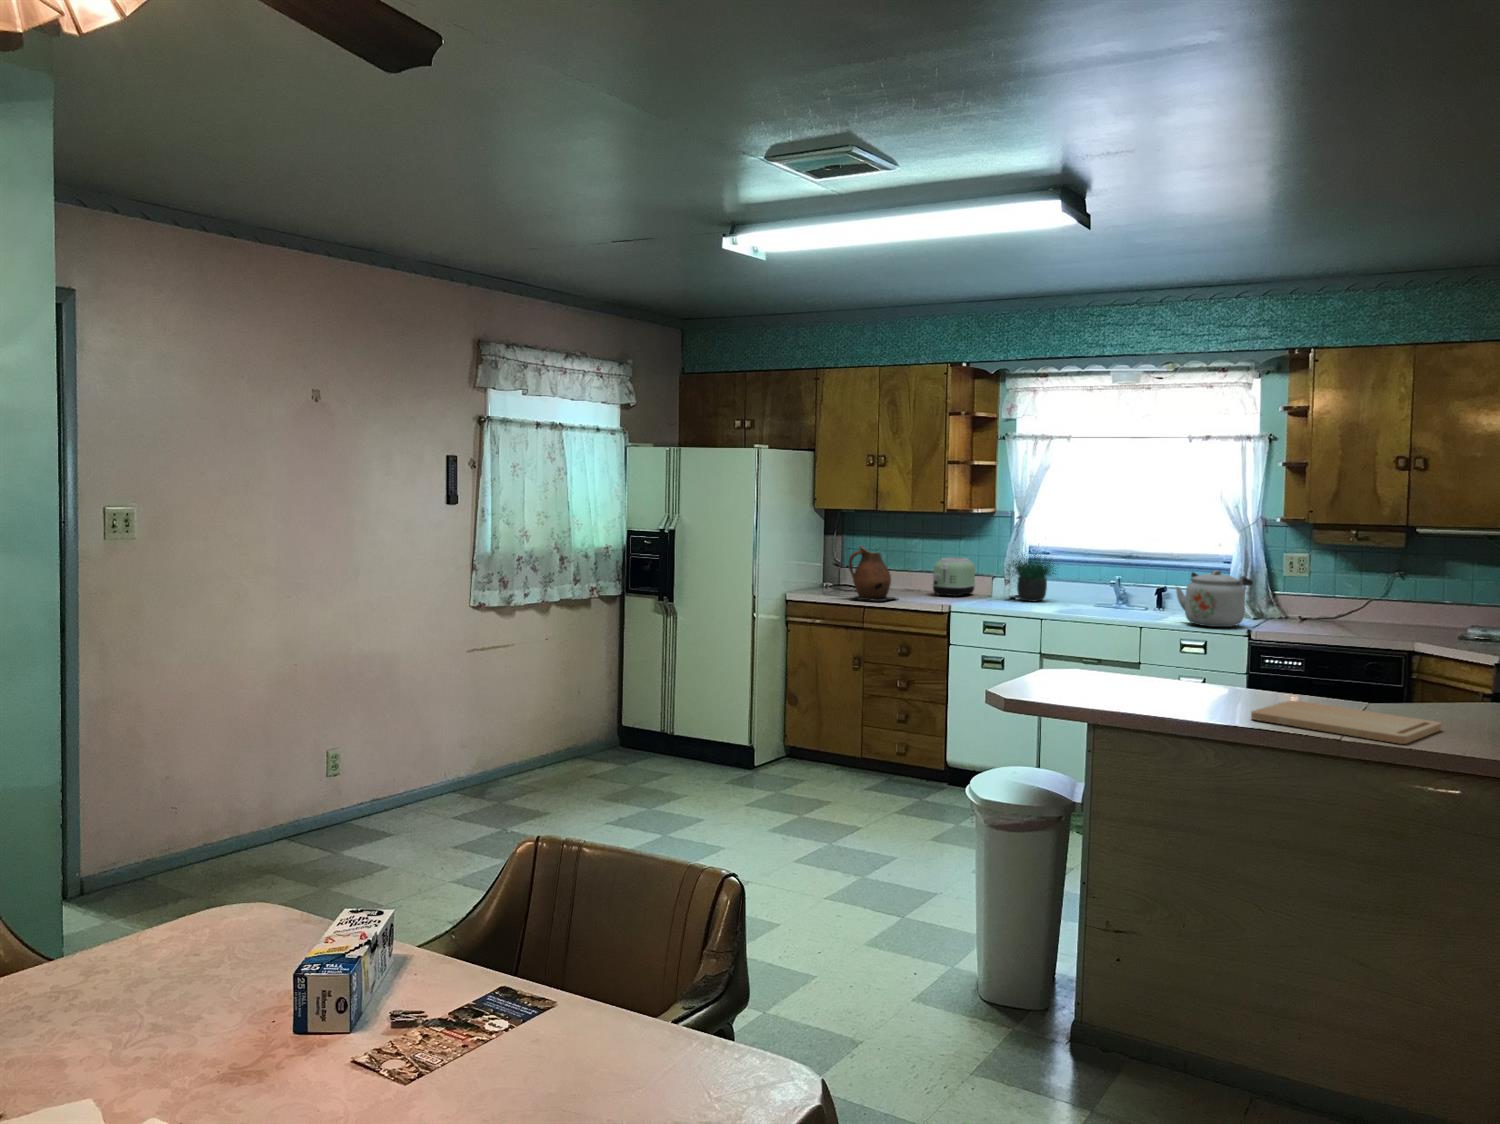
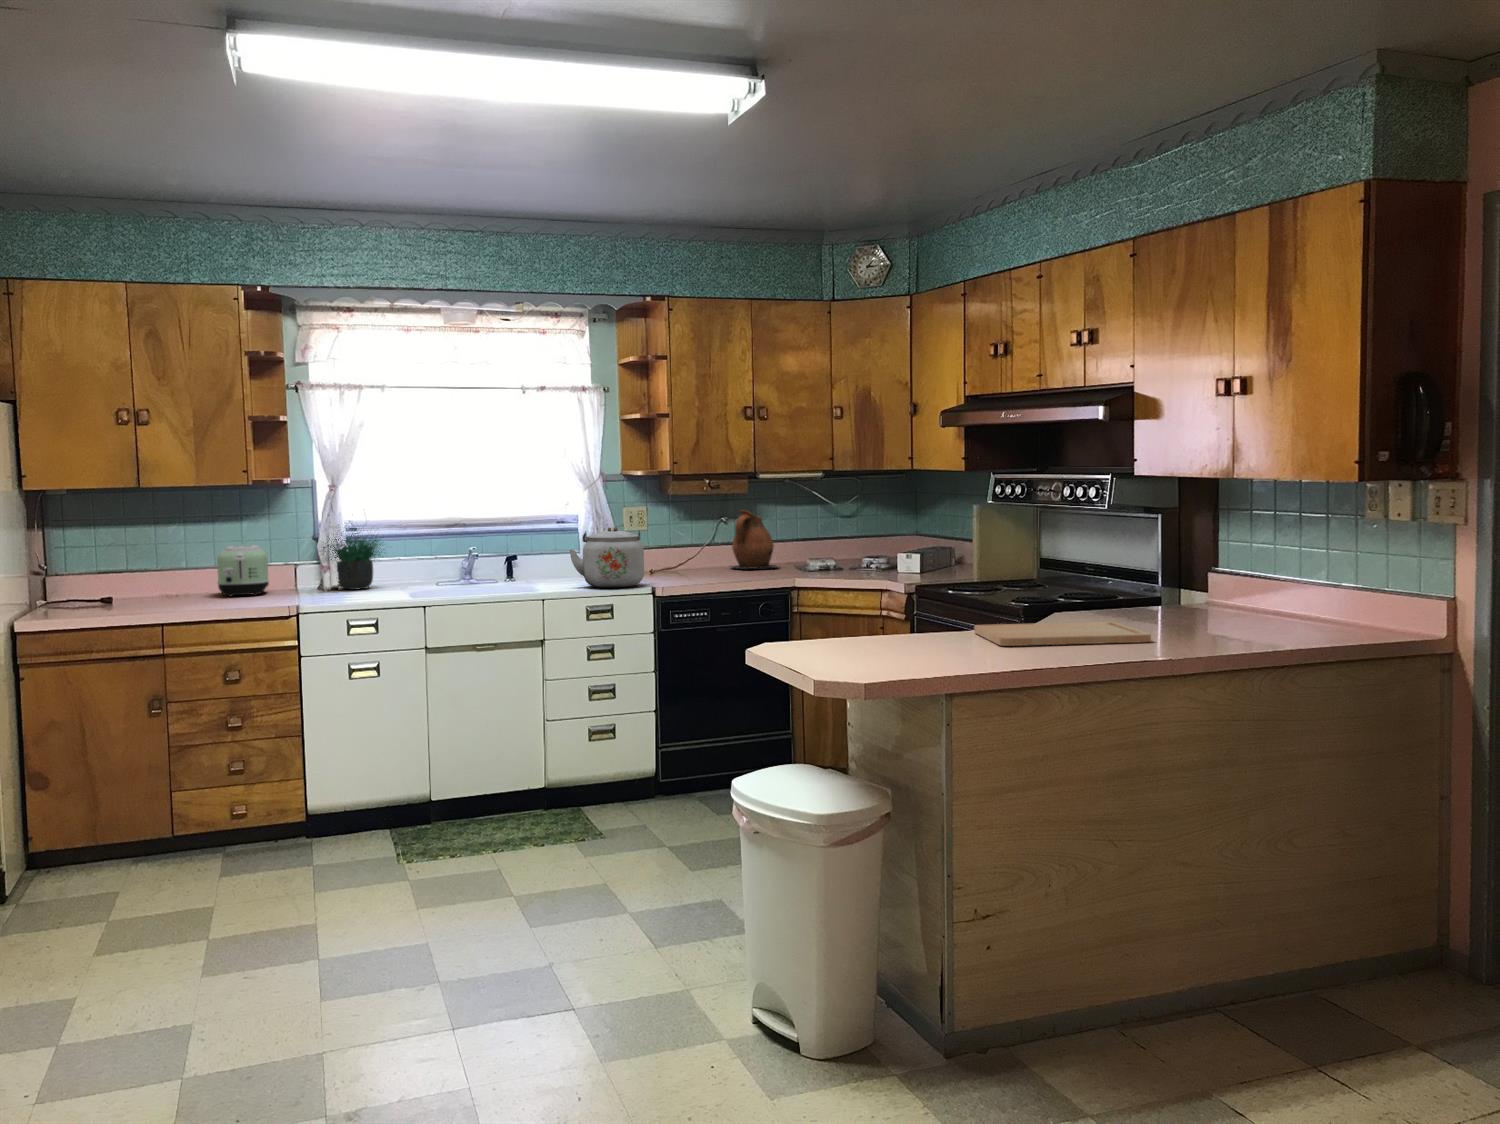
ceramic pitcher: present [849,545,898,601] -> present [732,510,780,569]

